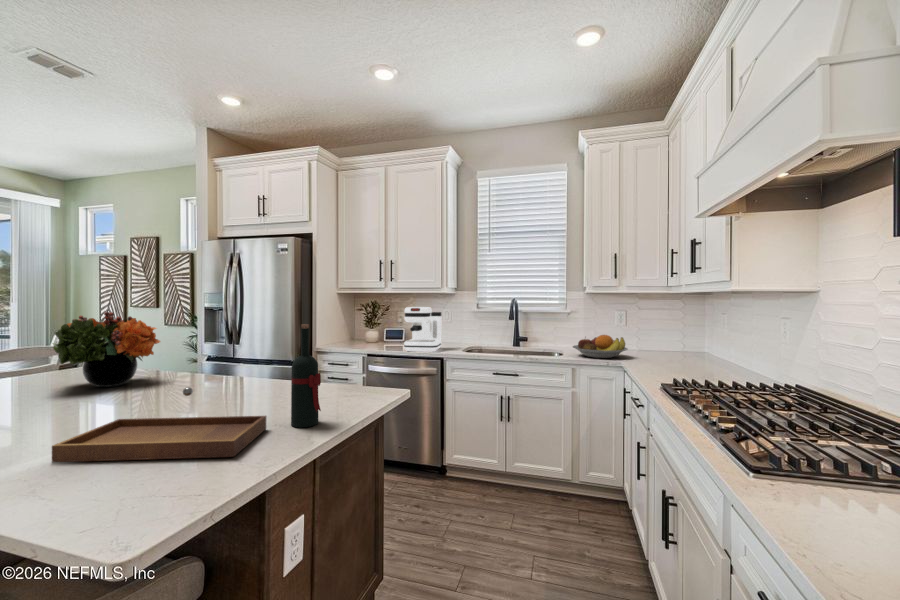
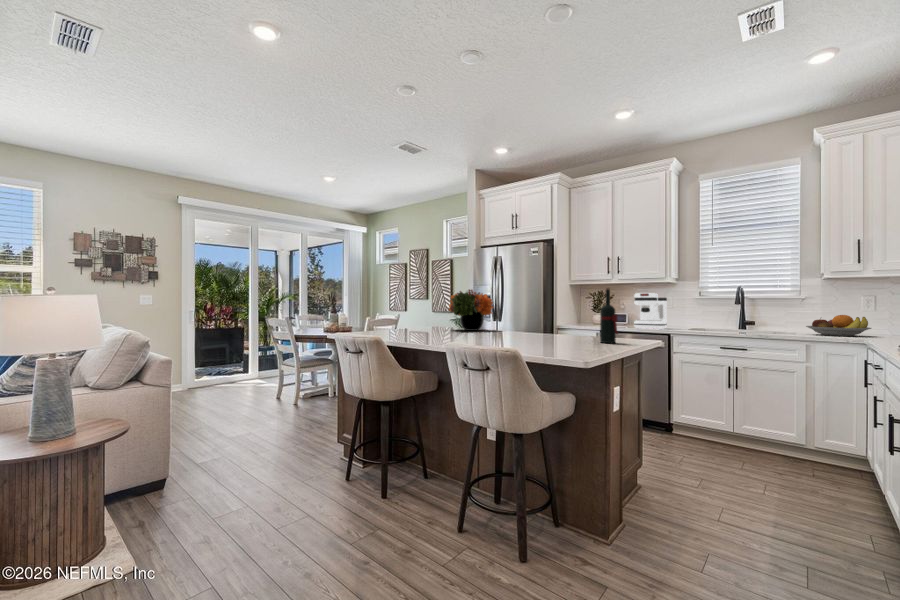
tray: present [52,387,266,462] -> none [508,317,589,346]

